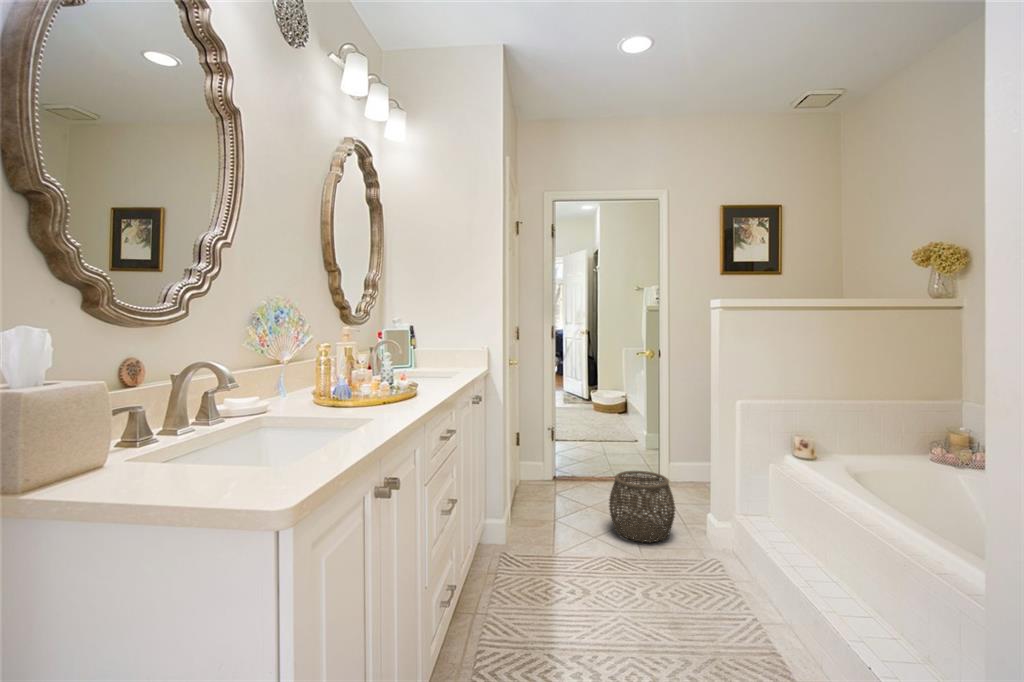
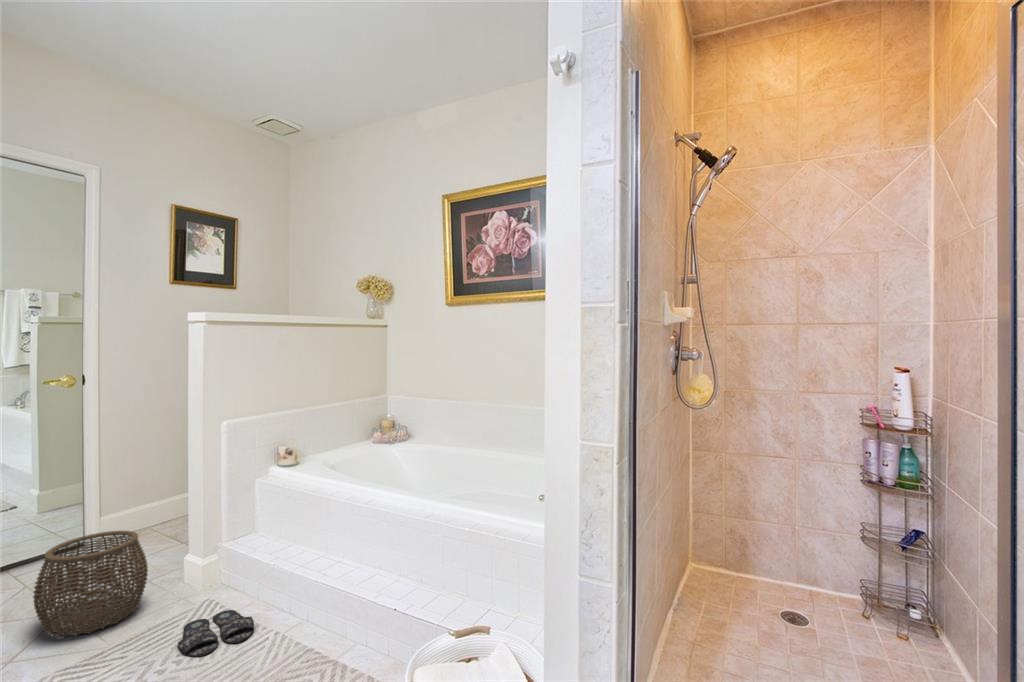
slippers: none [678,569,740,608] -> present [178,610,254,657]

